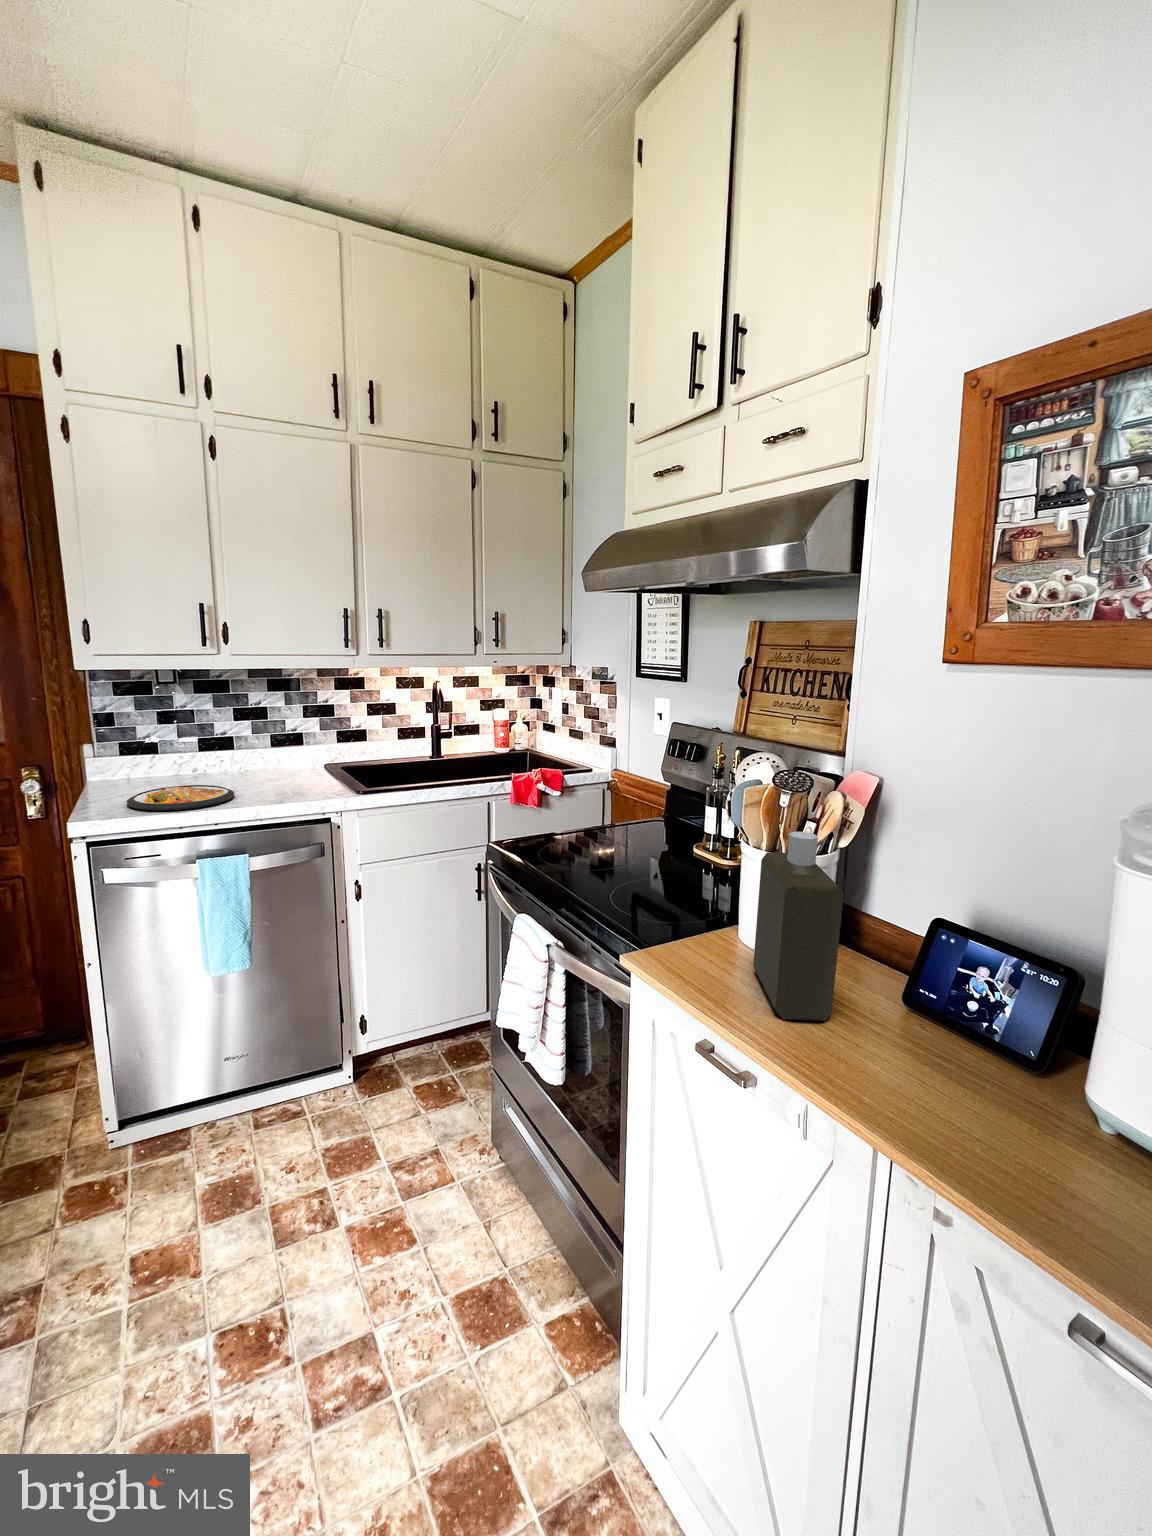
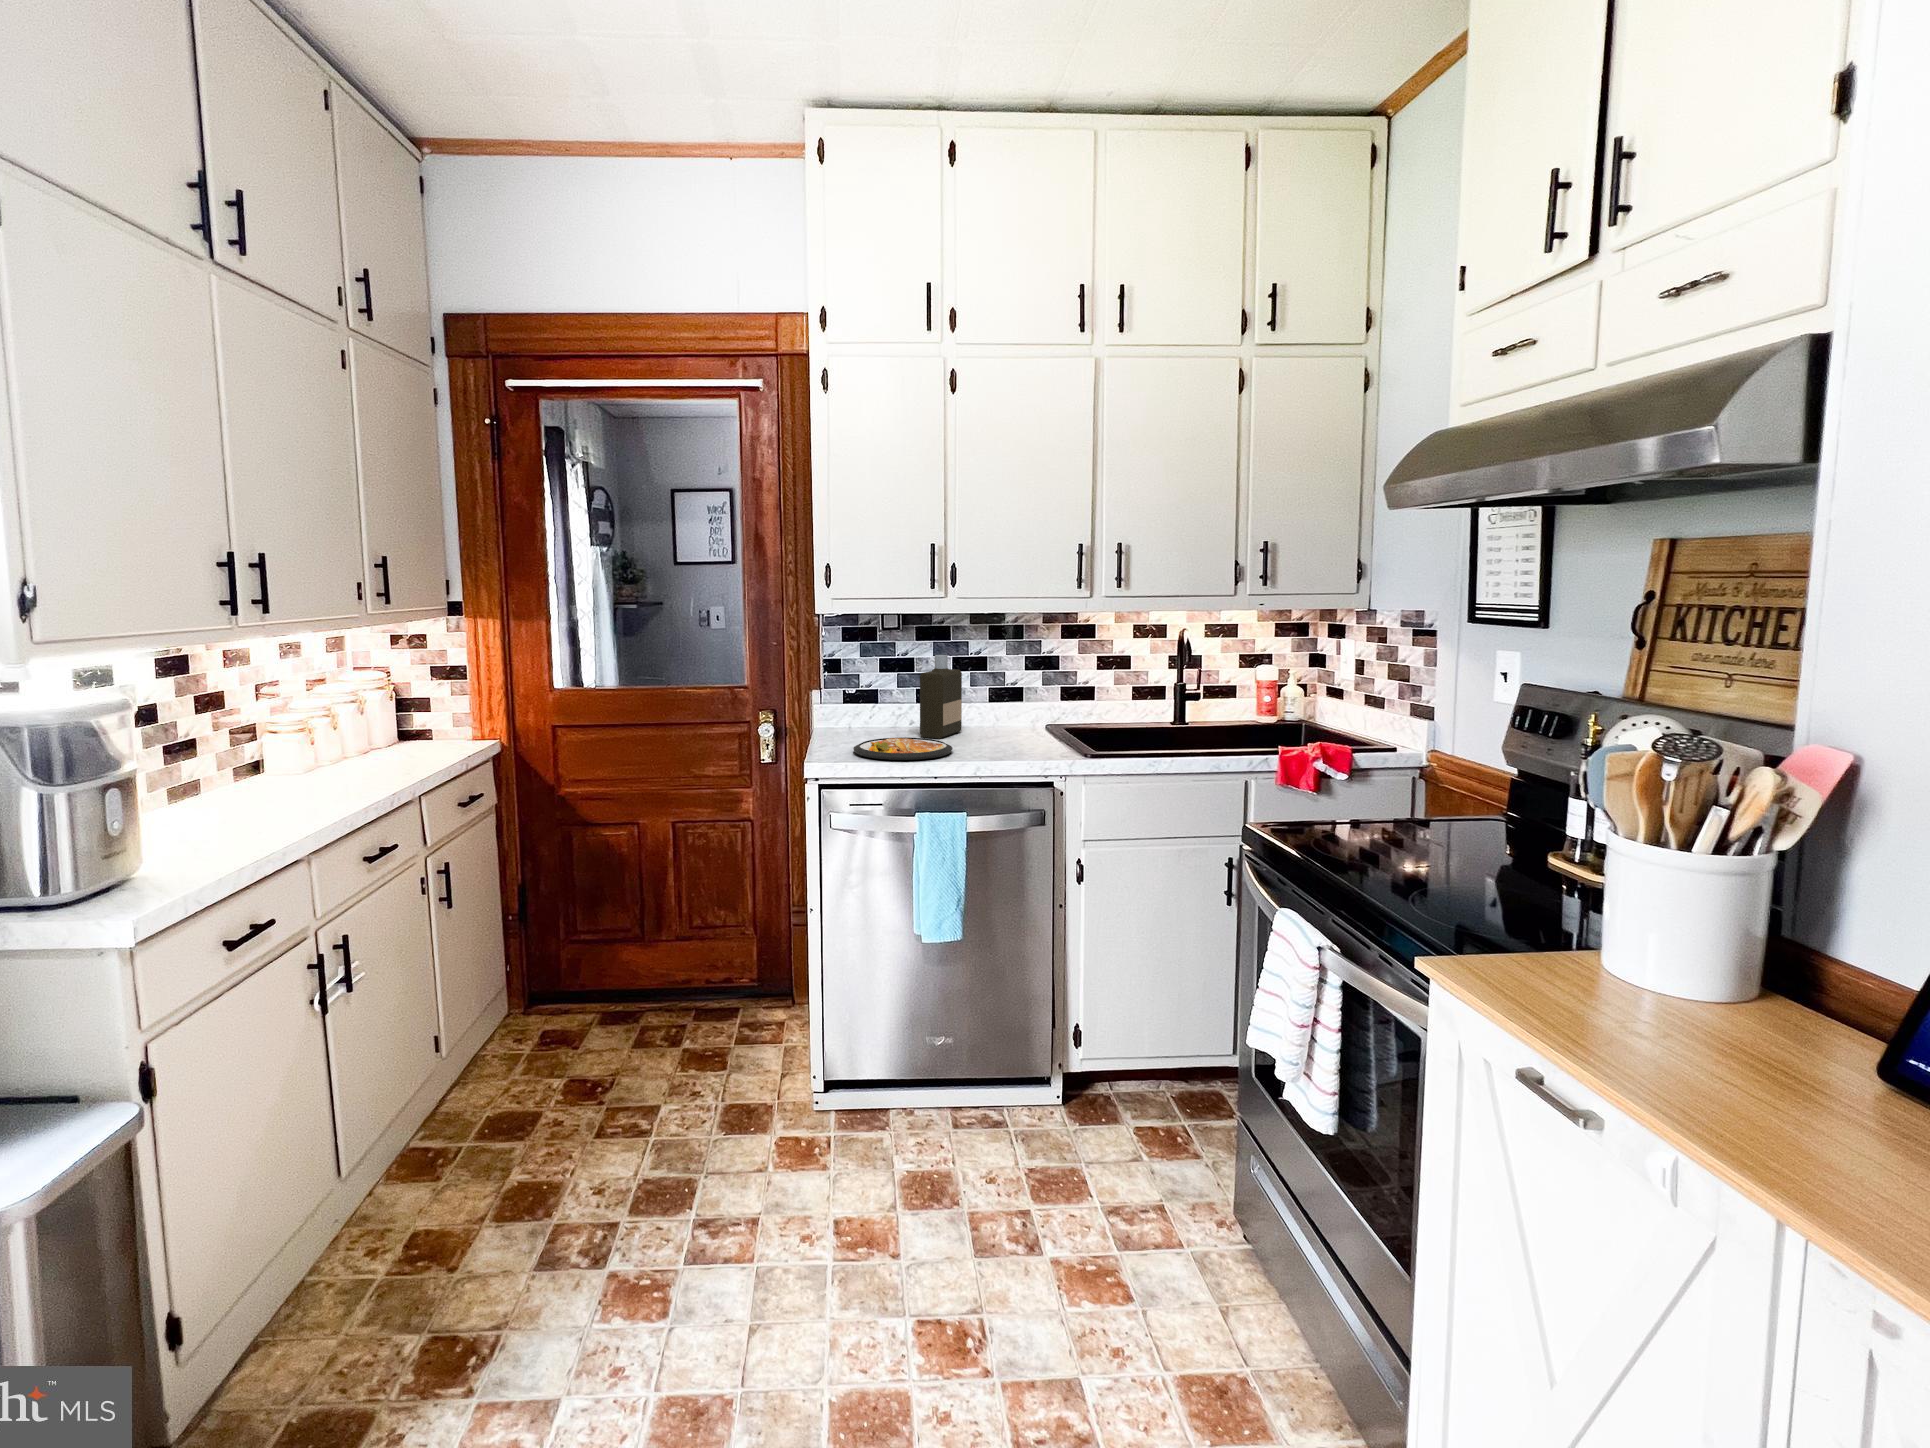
bottle: present [753,832,844,1021] -> present [920,655,962,739]

